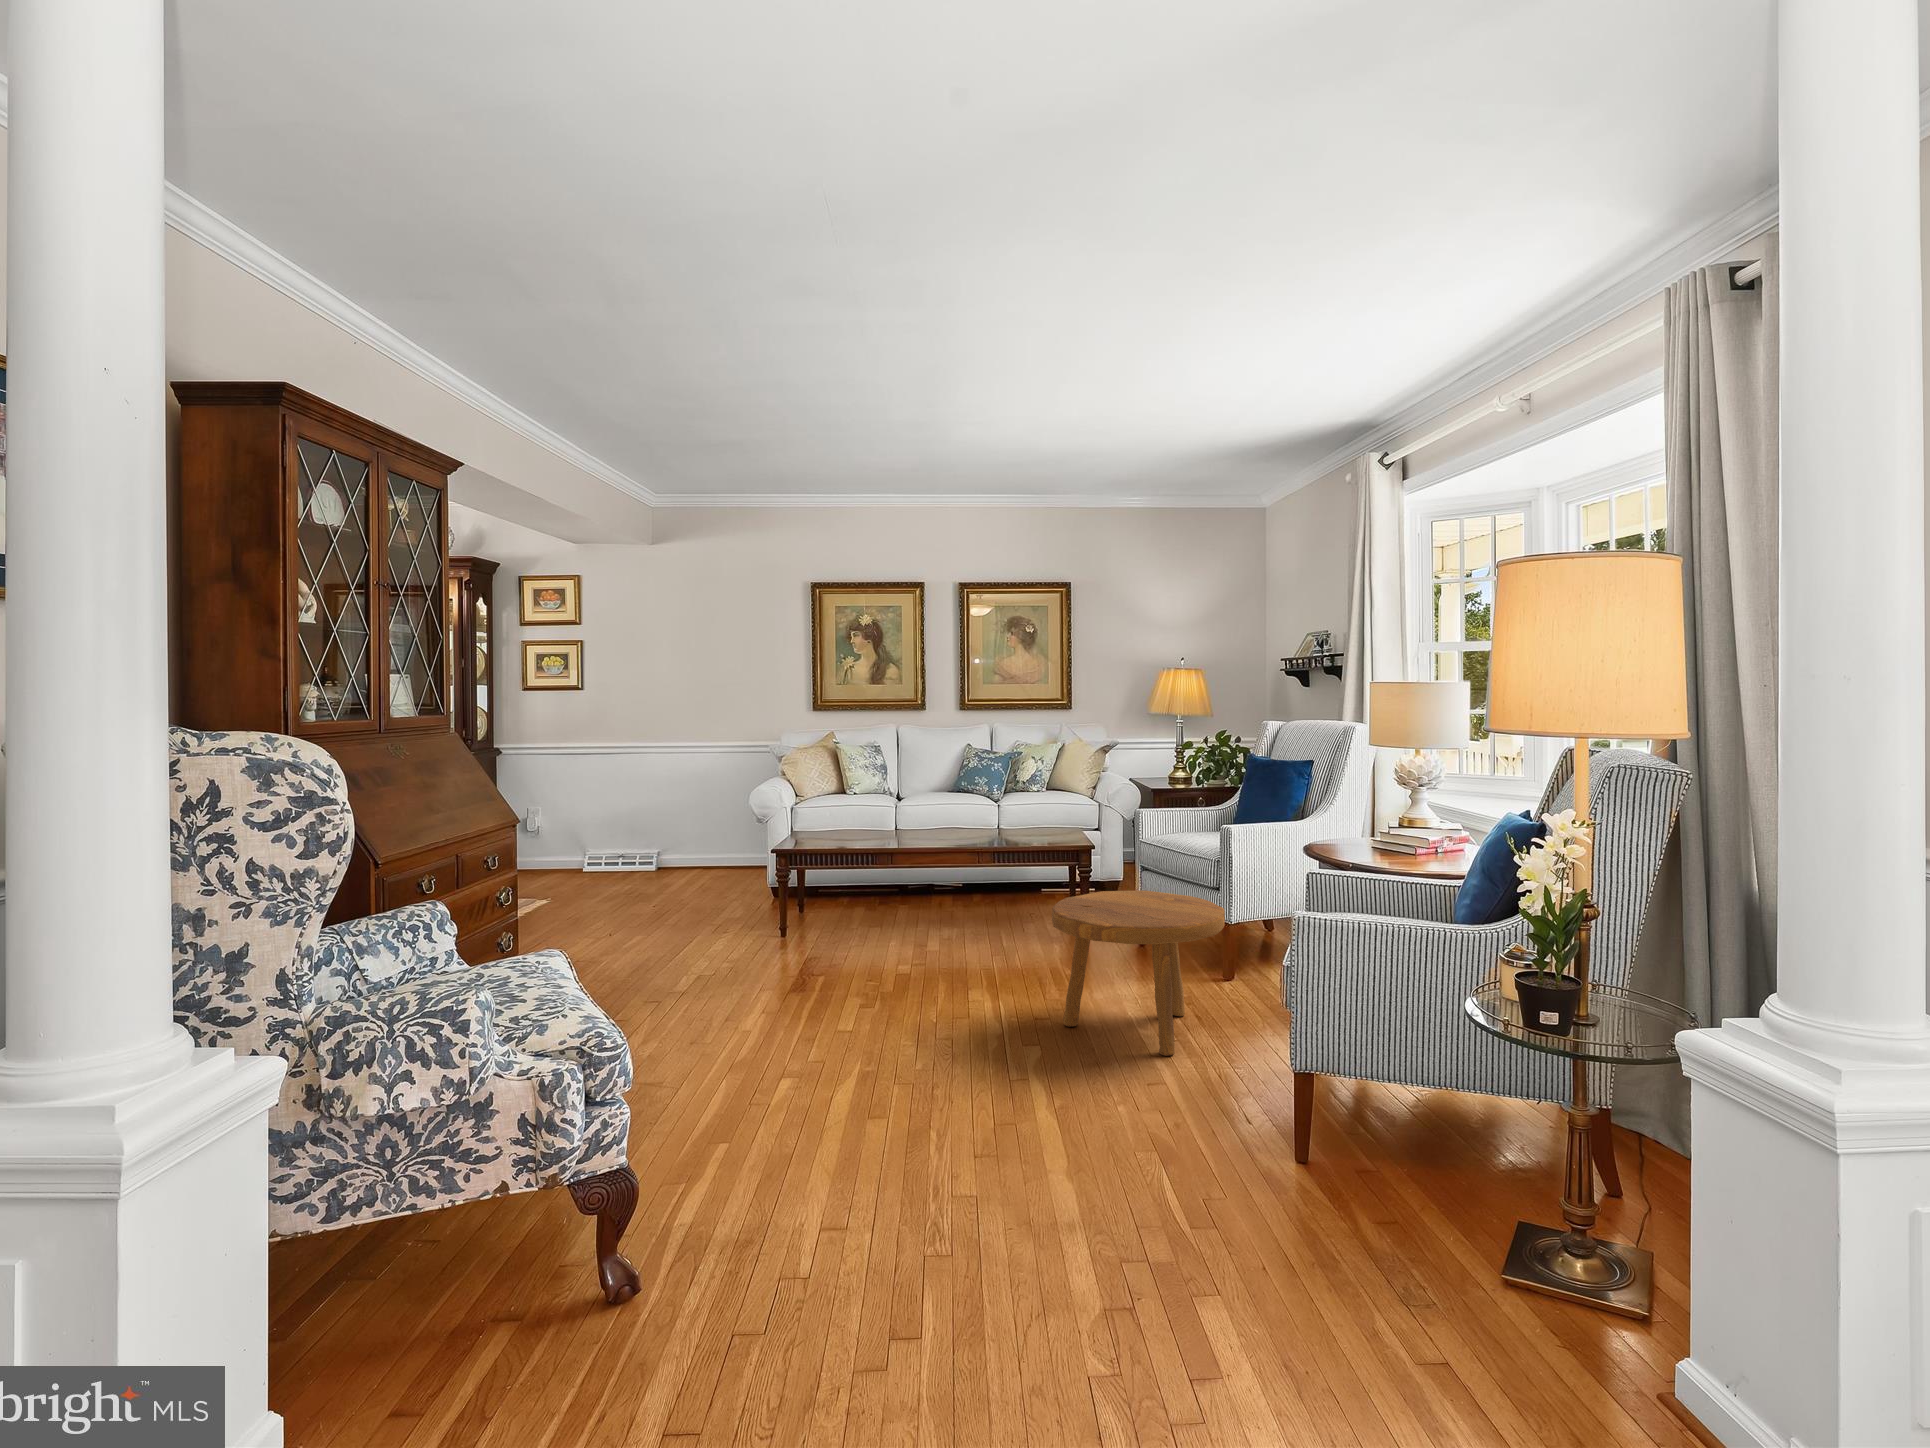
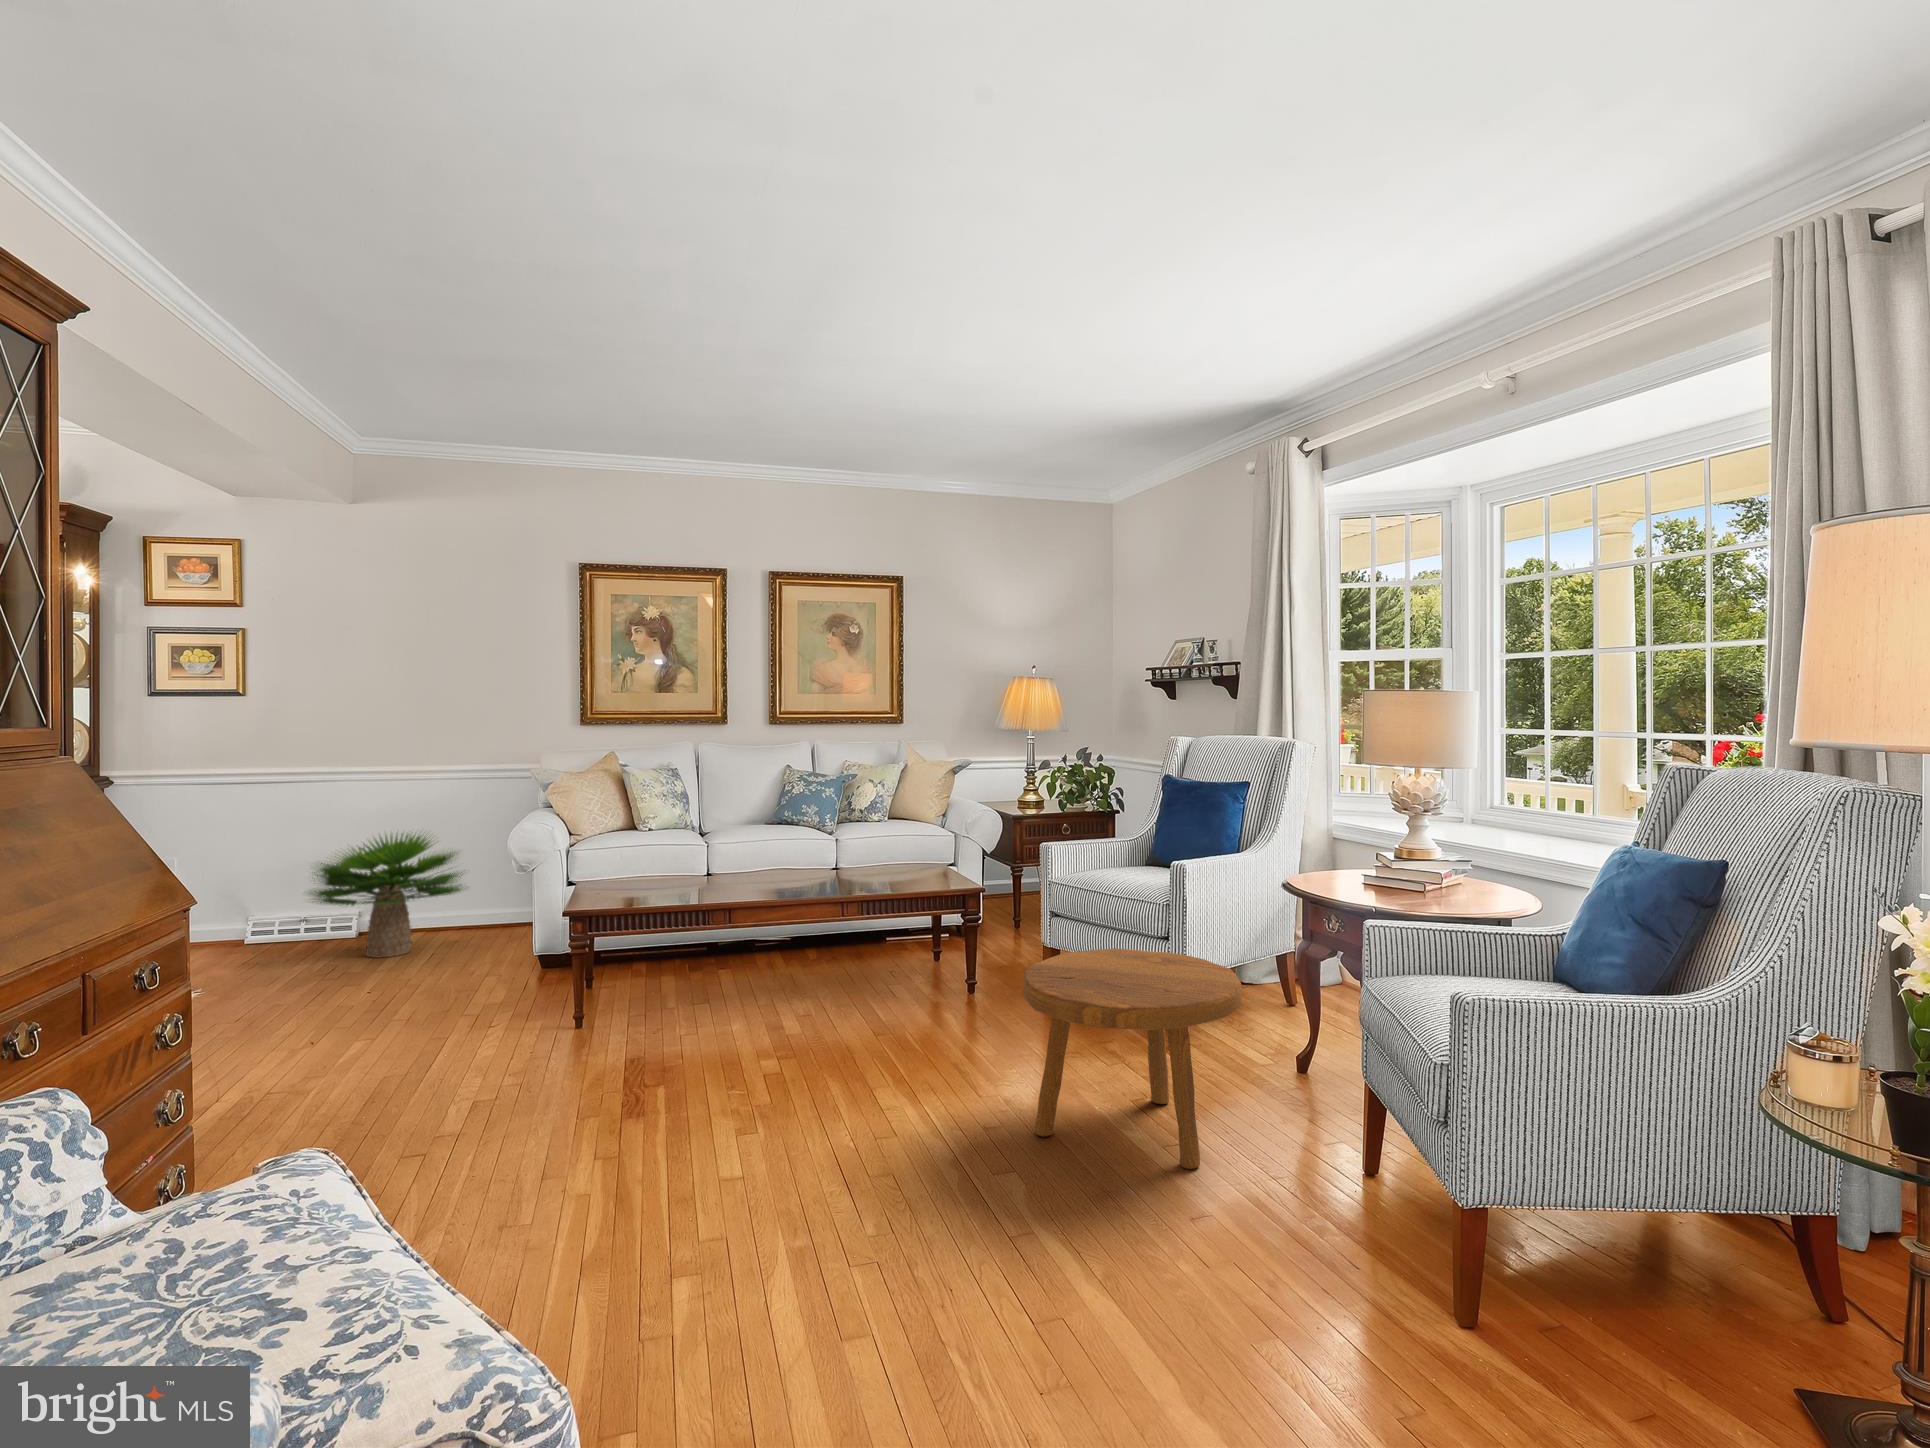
potted plant: none [615,788,732,884] -> present [310,833,463,958]

